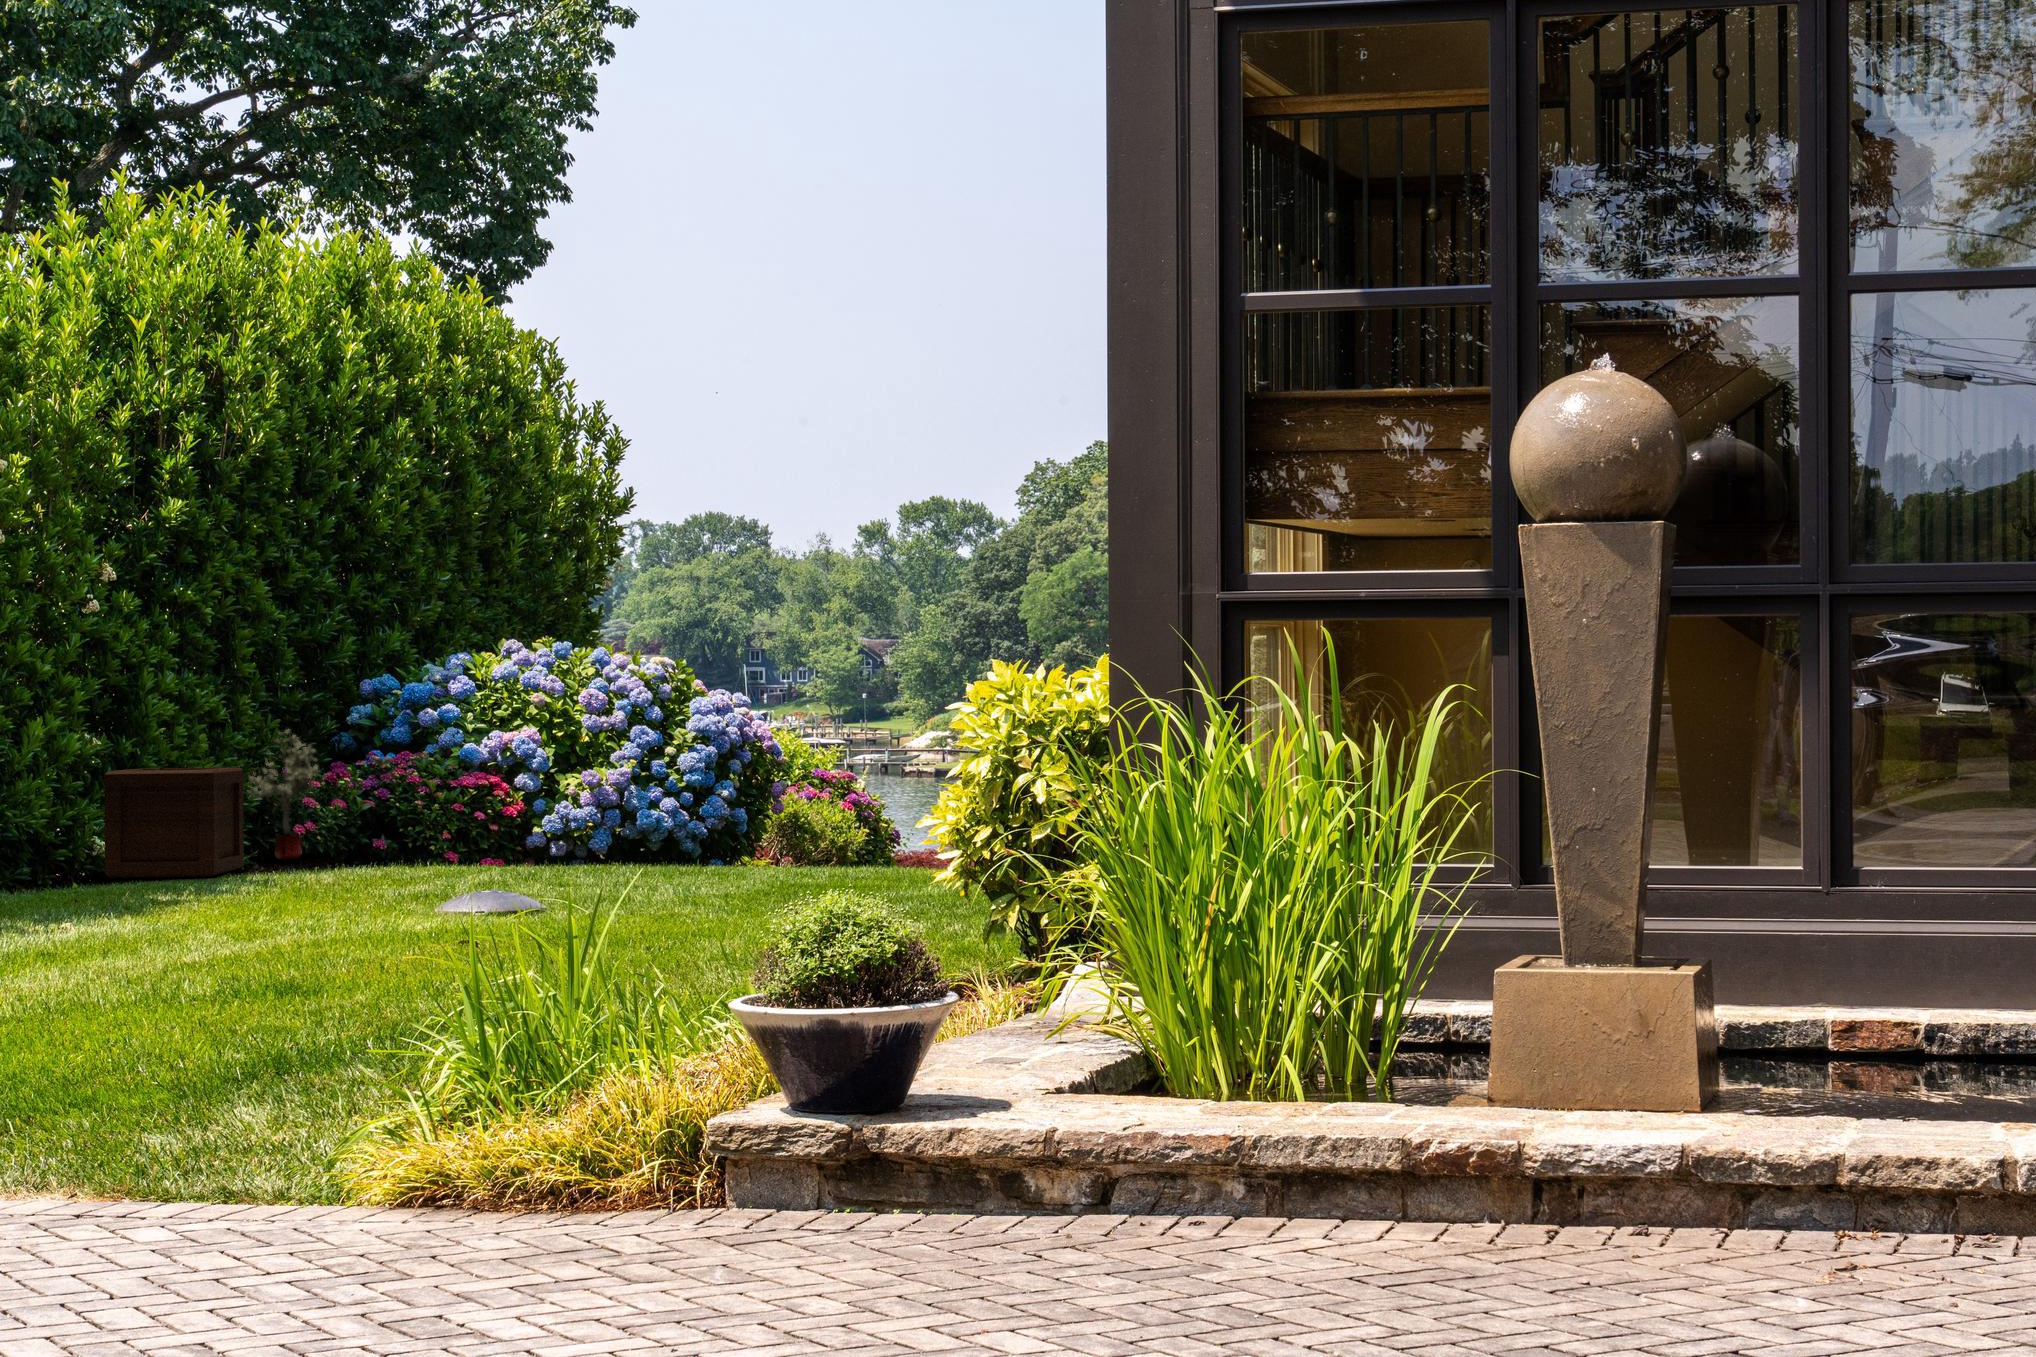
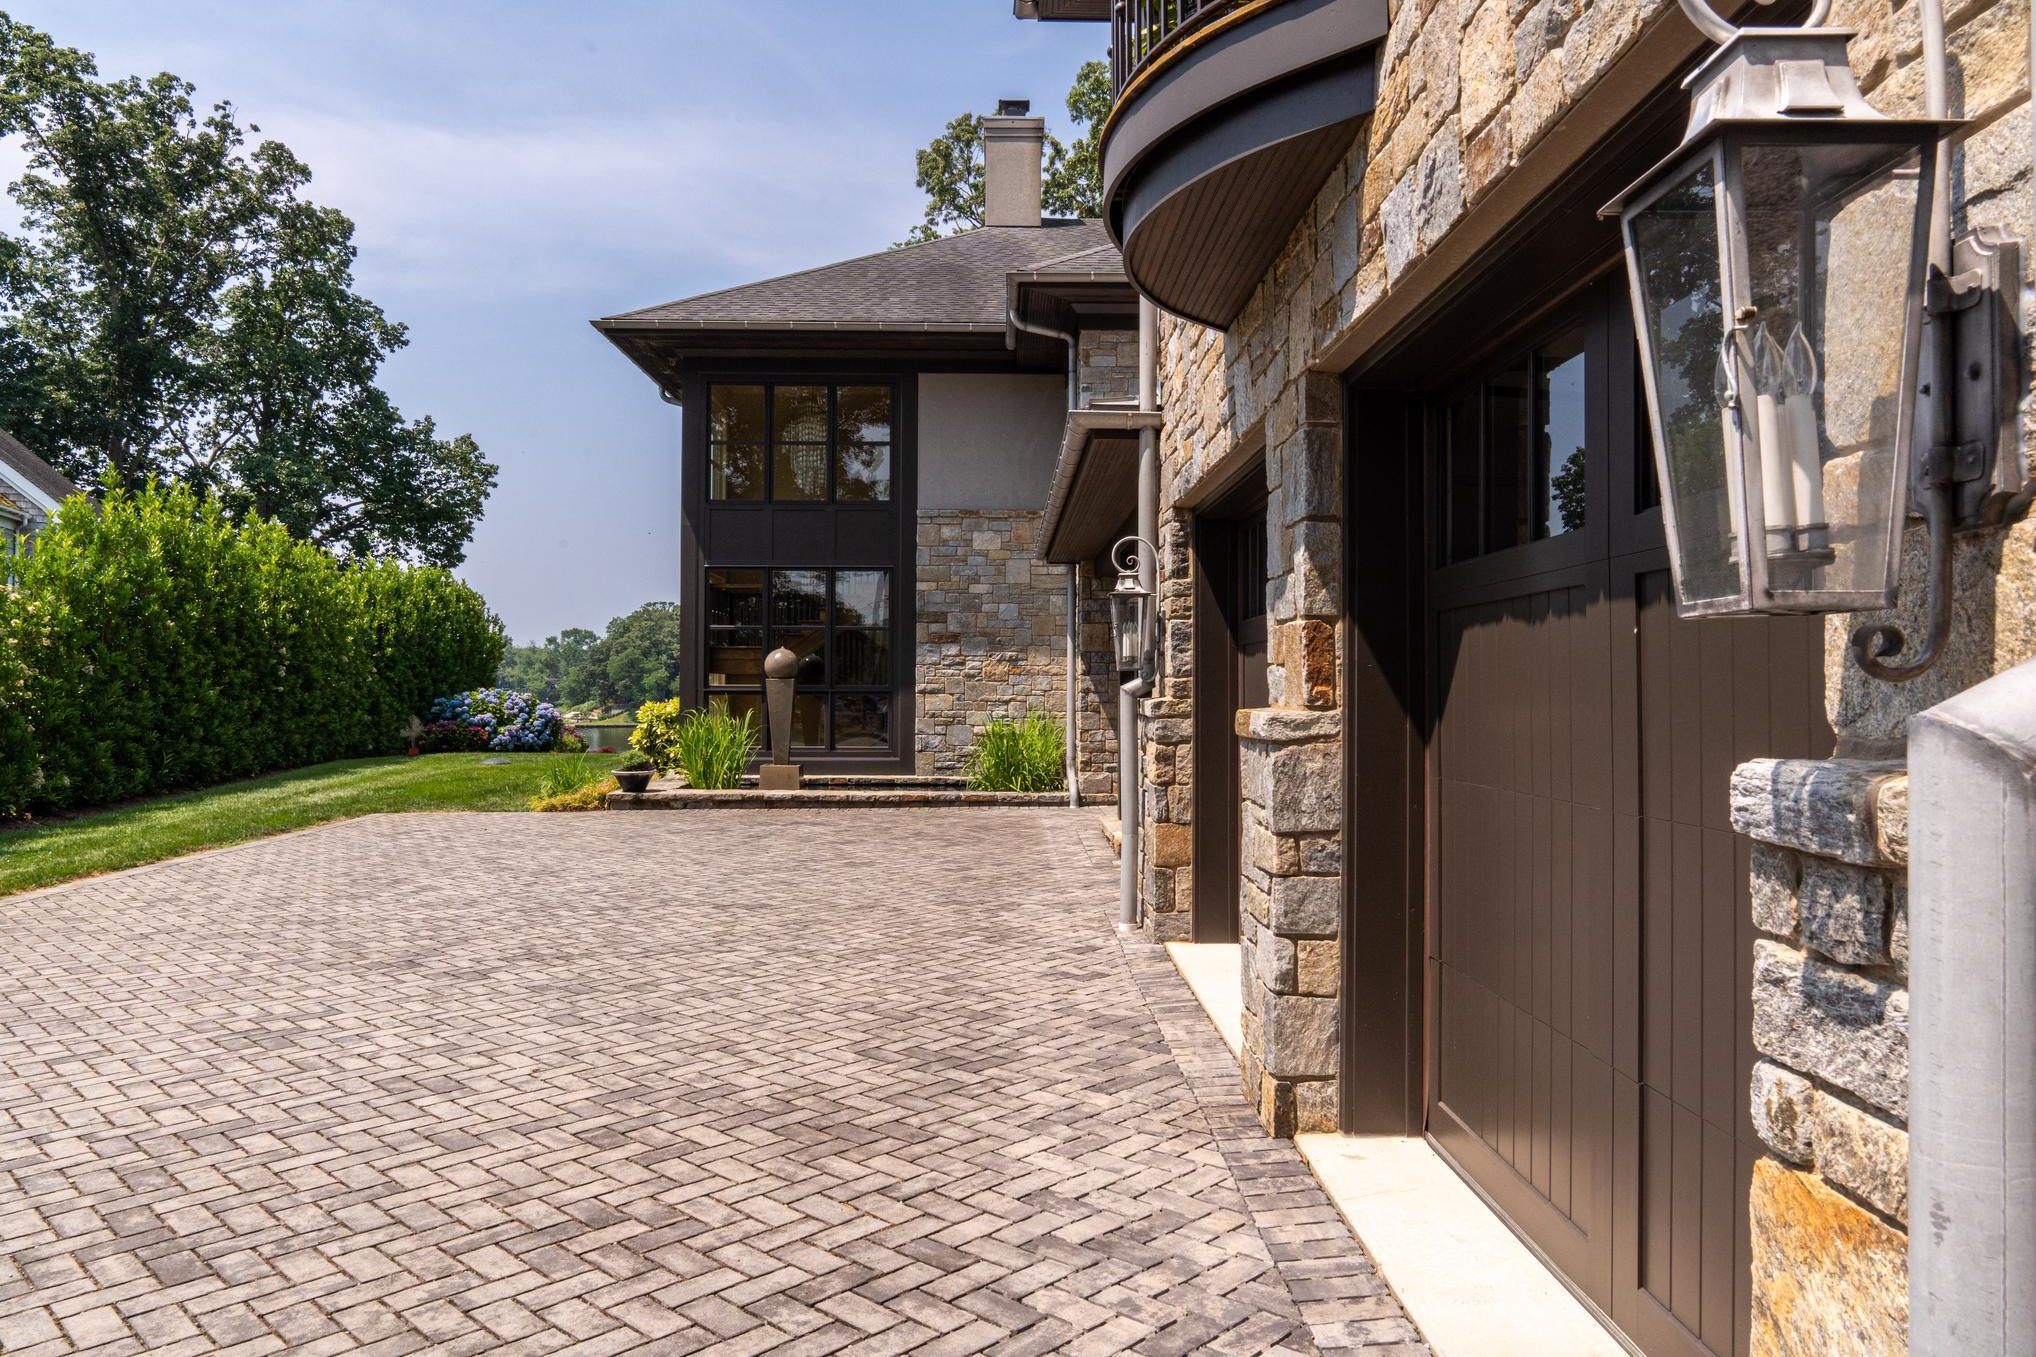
wooden crate: present [104,767,244,878] -> none [362,728,403,761]

